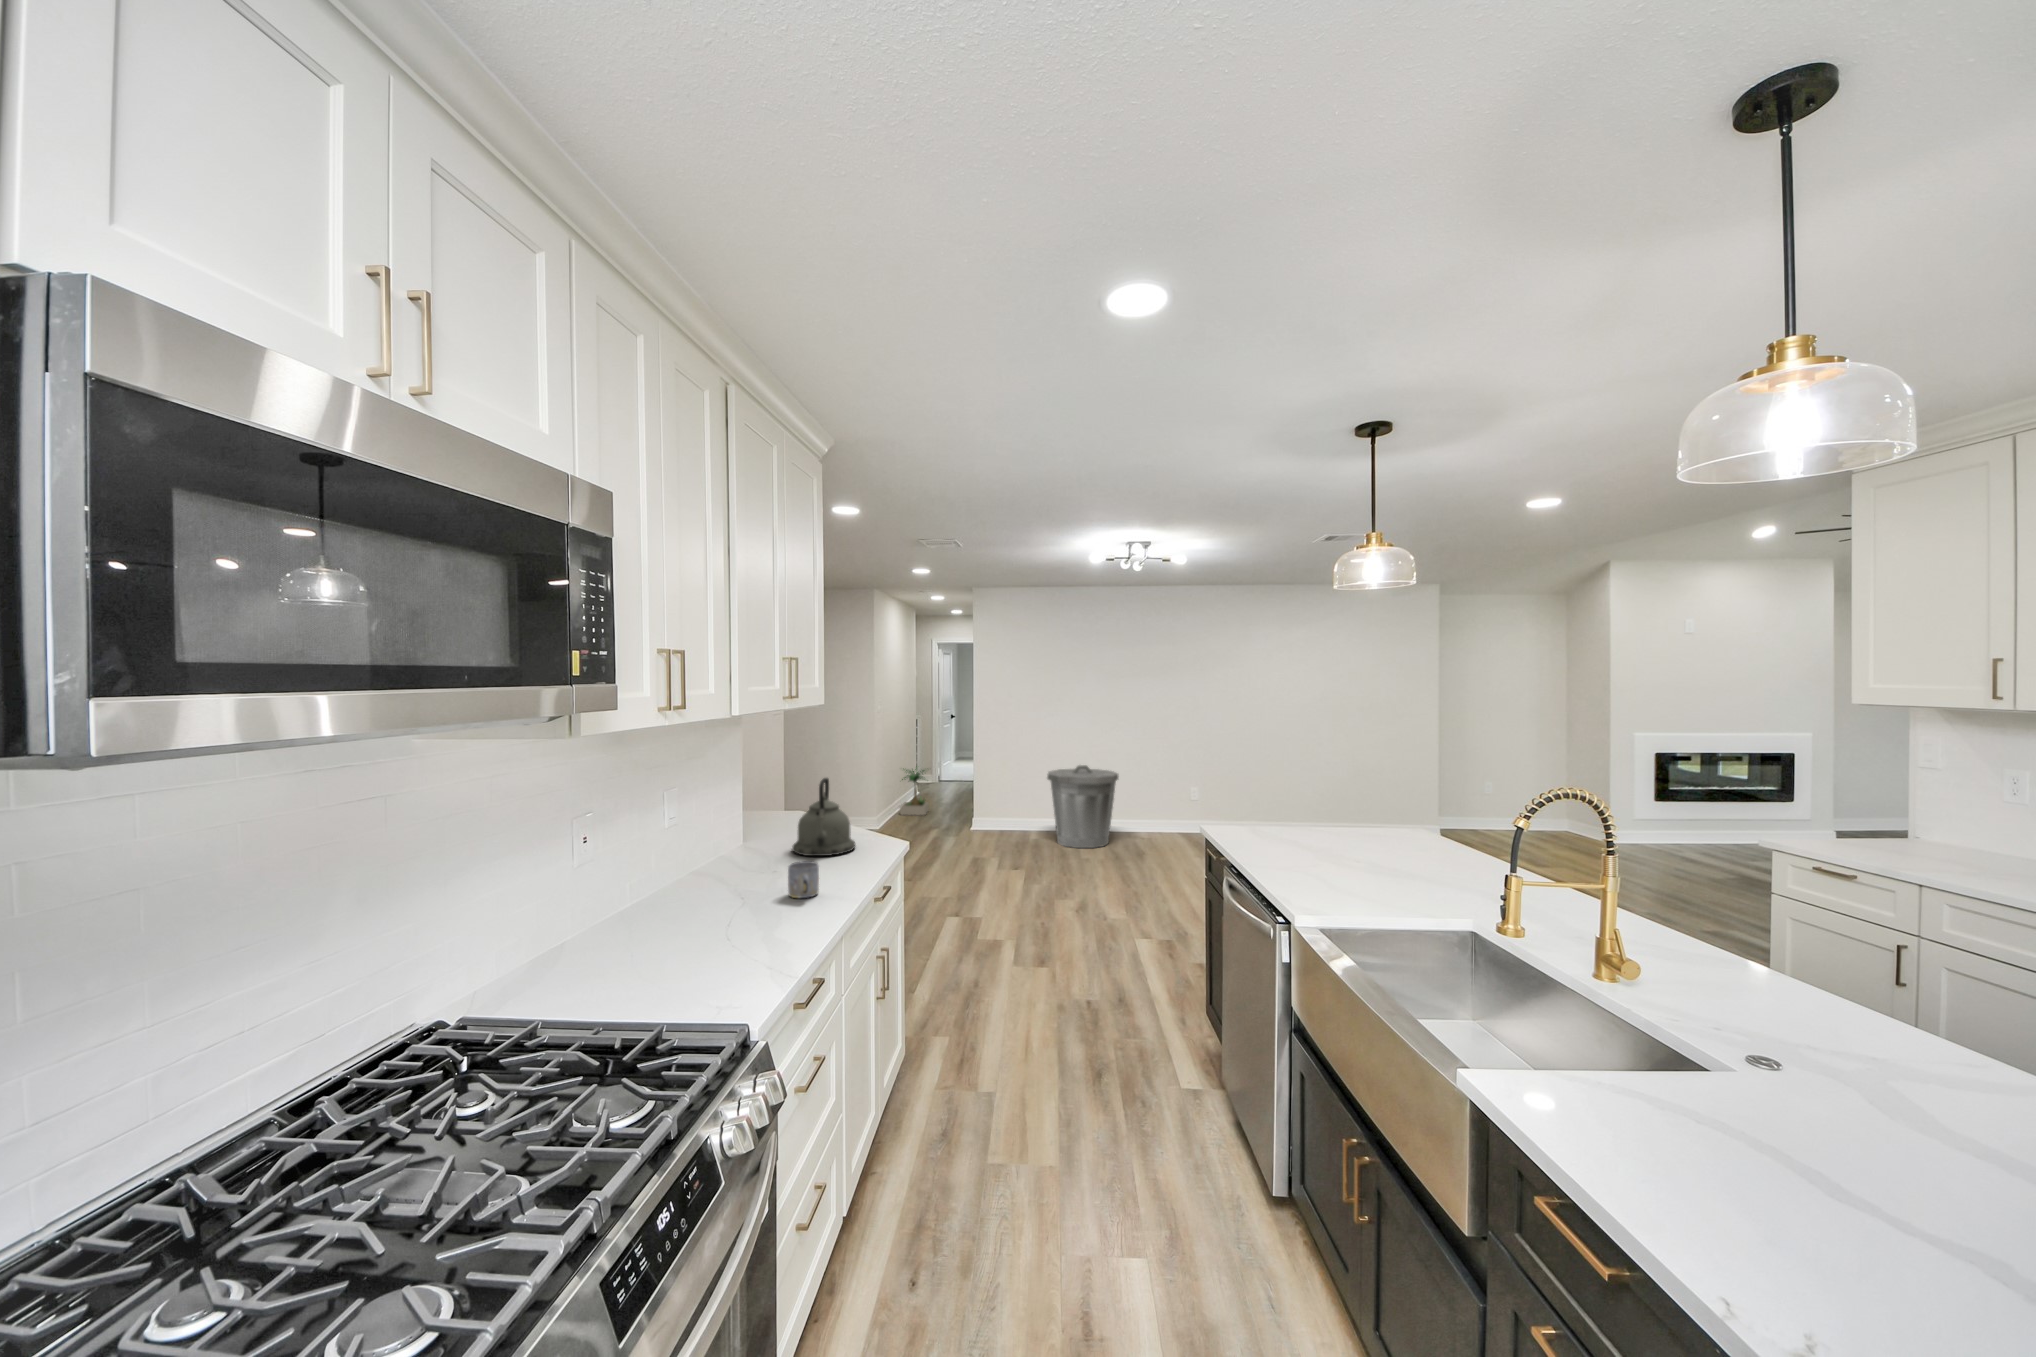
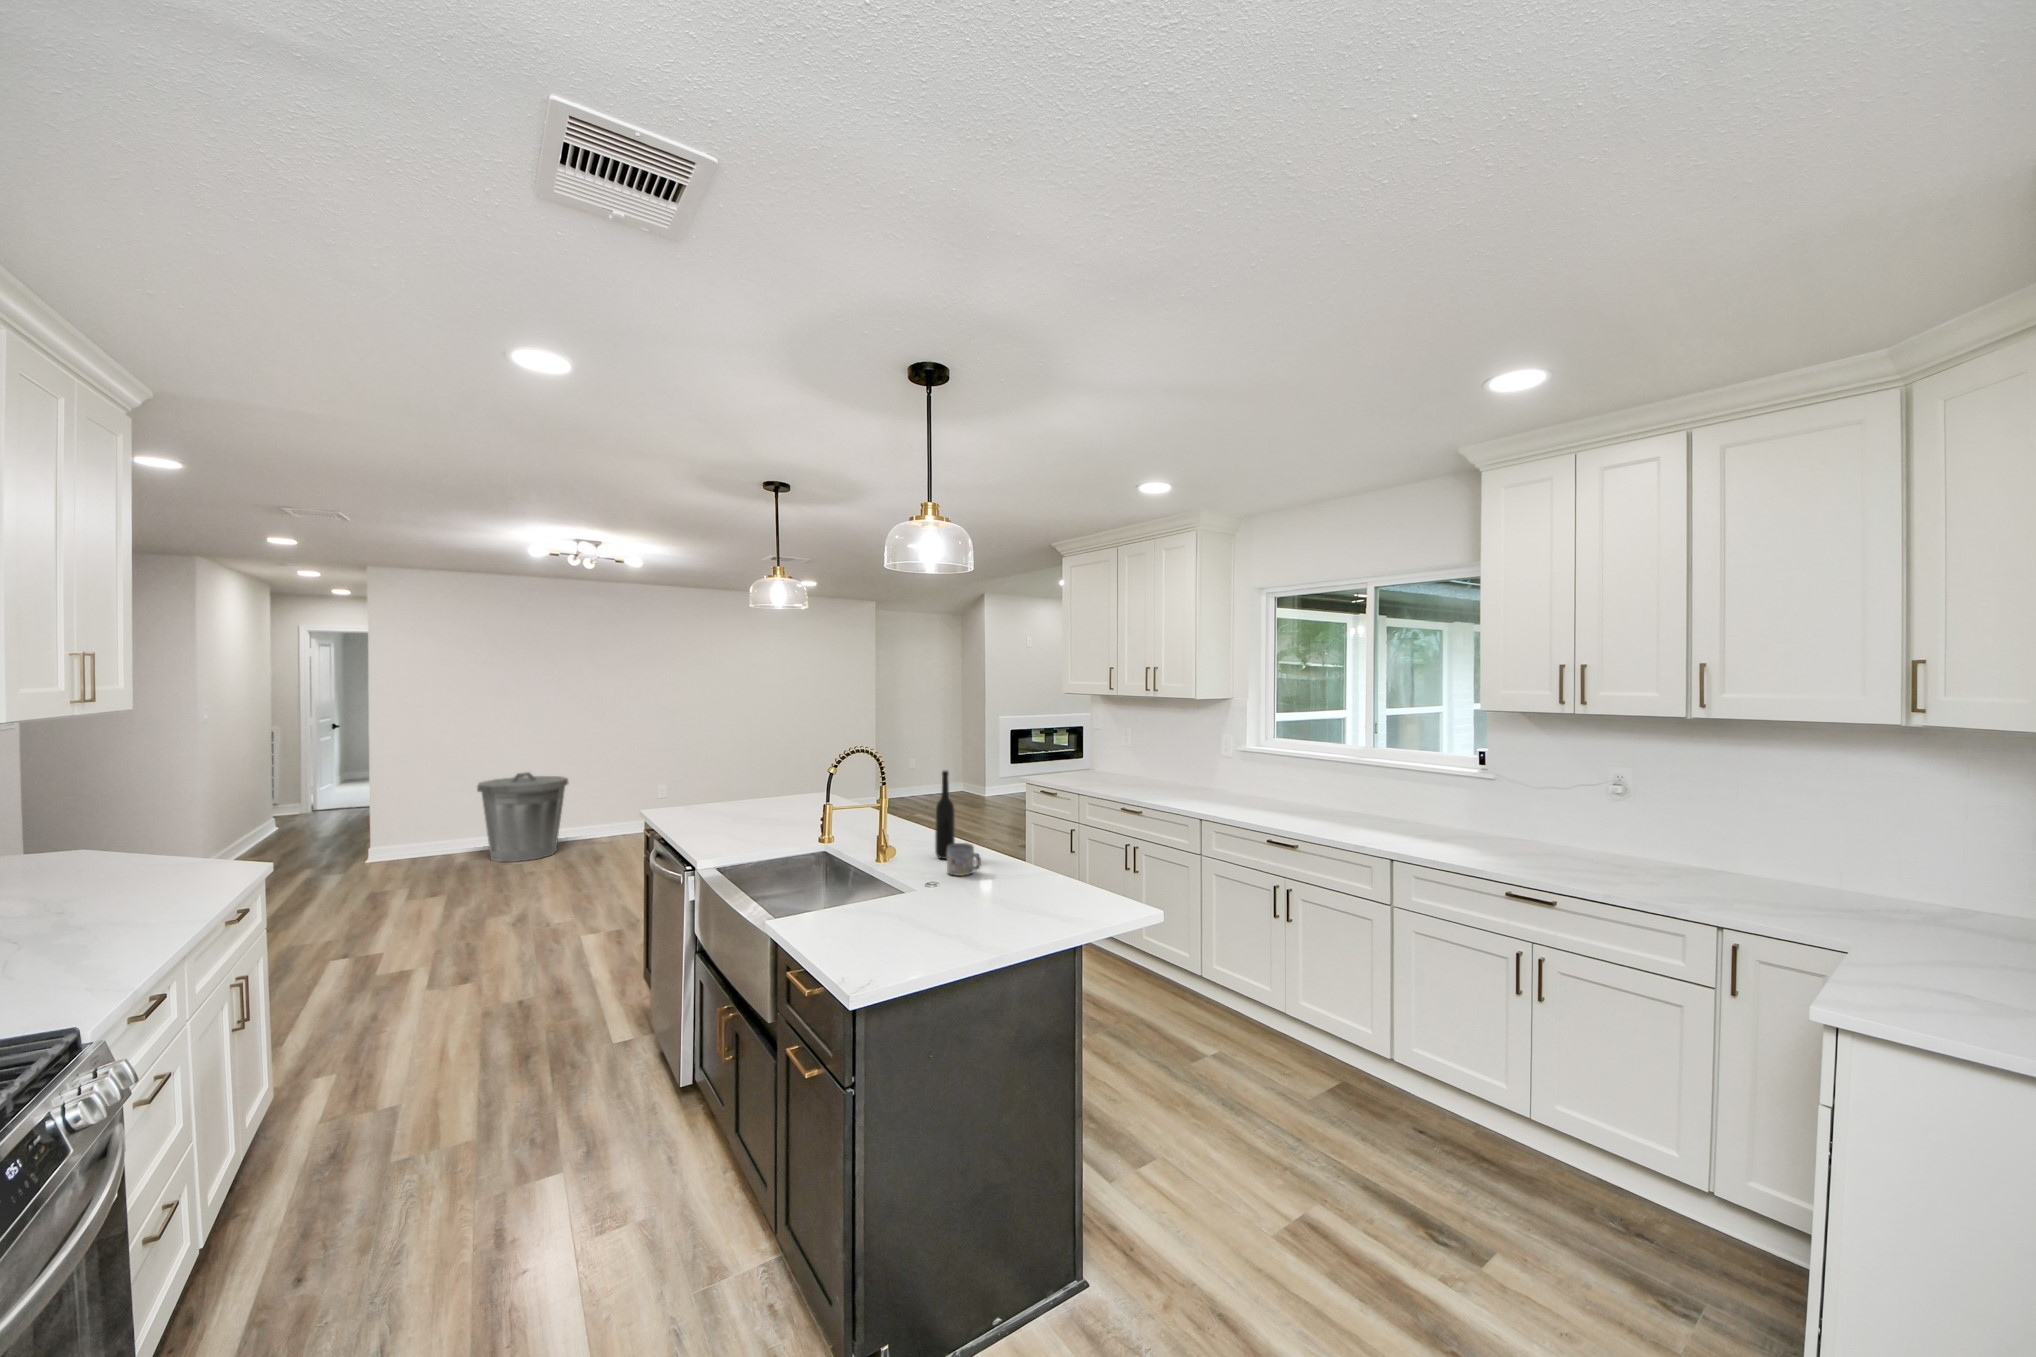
potted plant: present [900,769,929,815] -> none [237,790,305,857]
kettle: present [792,778,855,856] -> none [81,798,193,892]
bottle: none [1721,840,1767,999] -> present [935,771,955,859]
mug: present [788,861,819,898] -> present [947,843,981,876]

